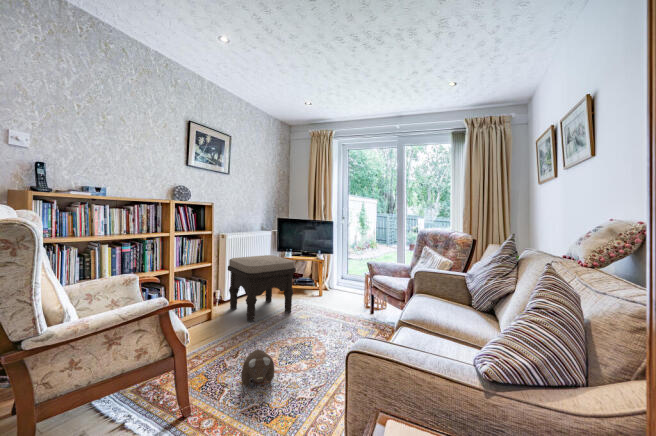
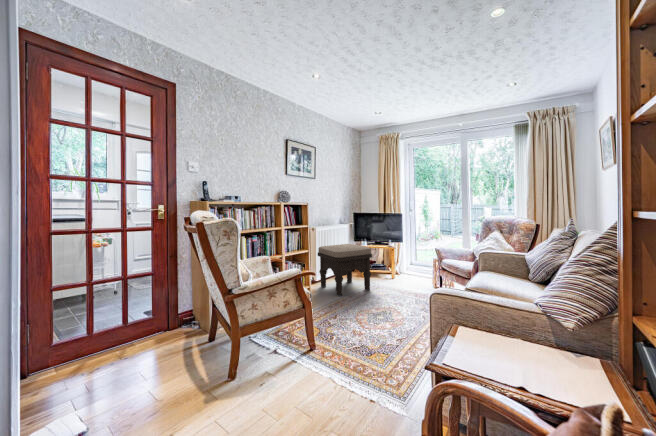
plush toy: present [241,350,274,386] -> none [344,311,367,336]

